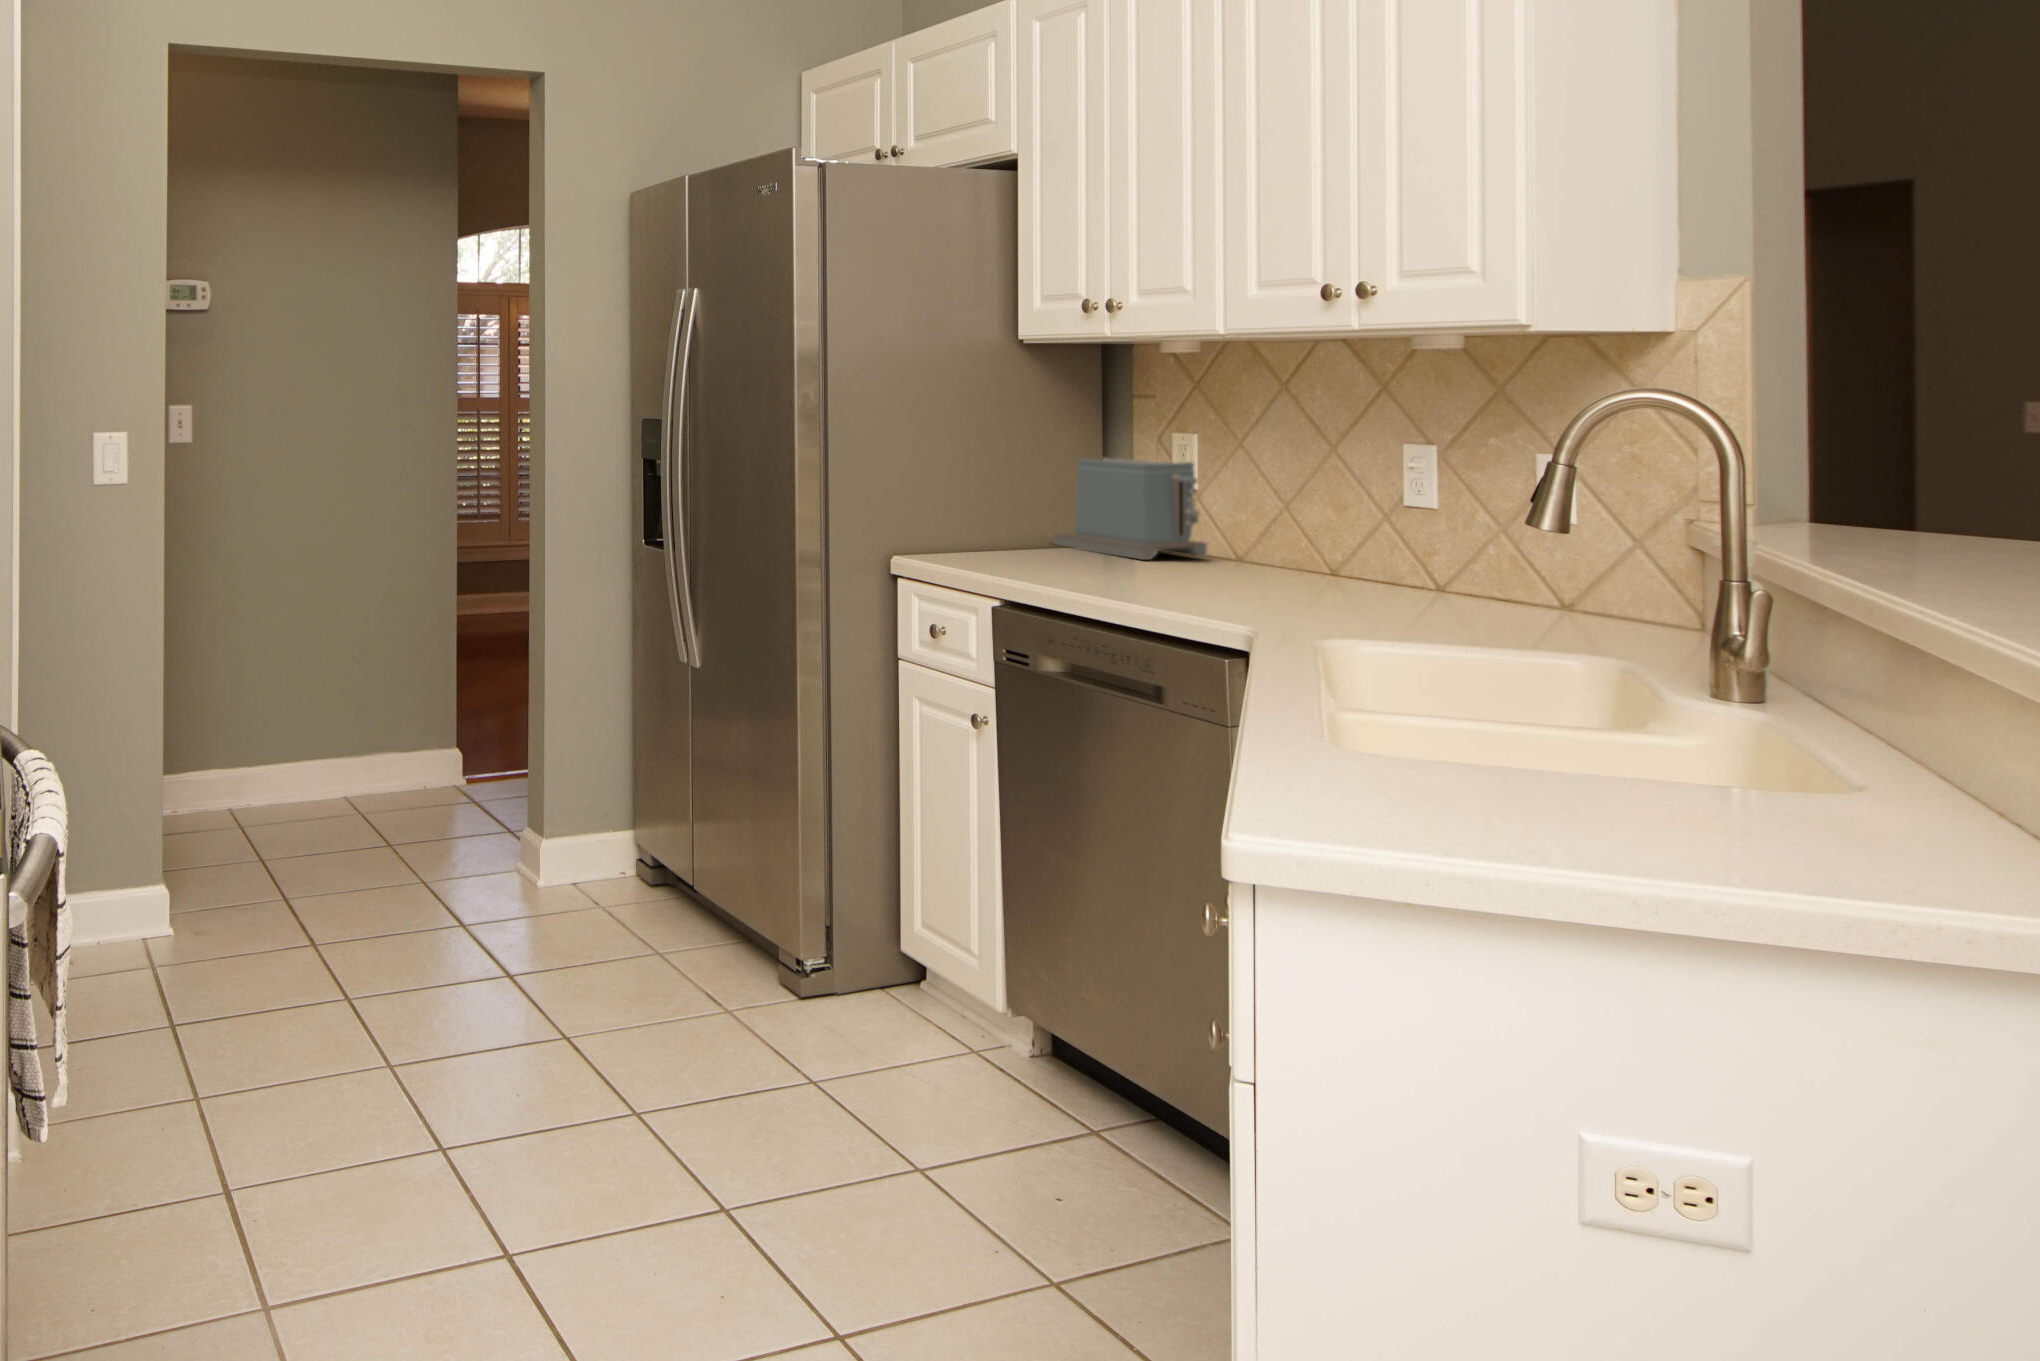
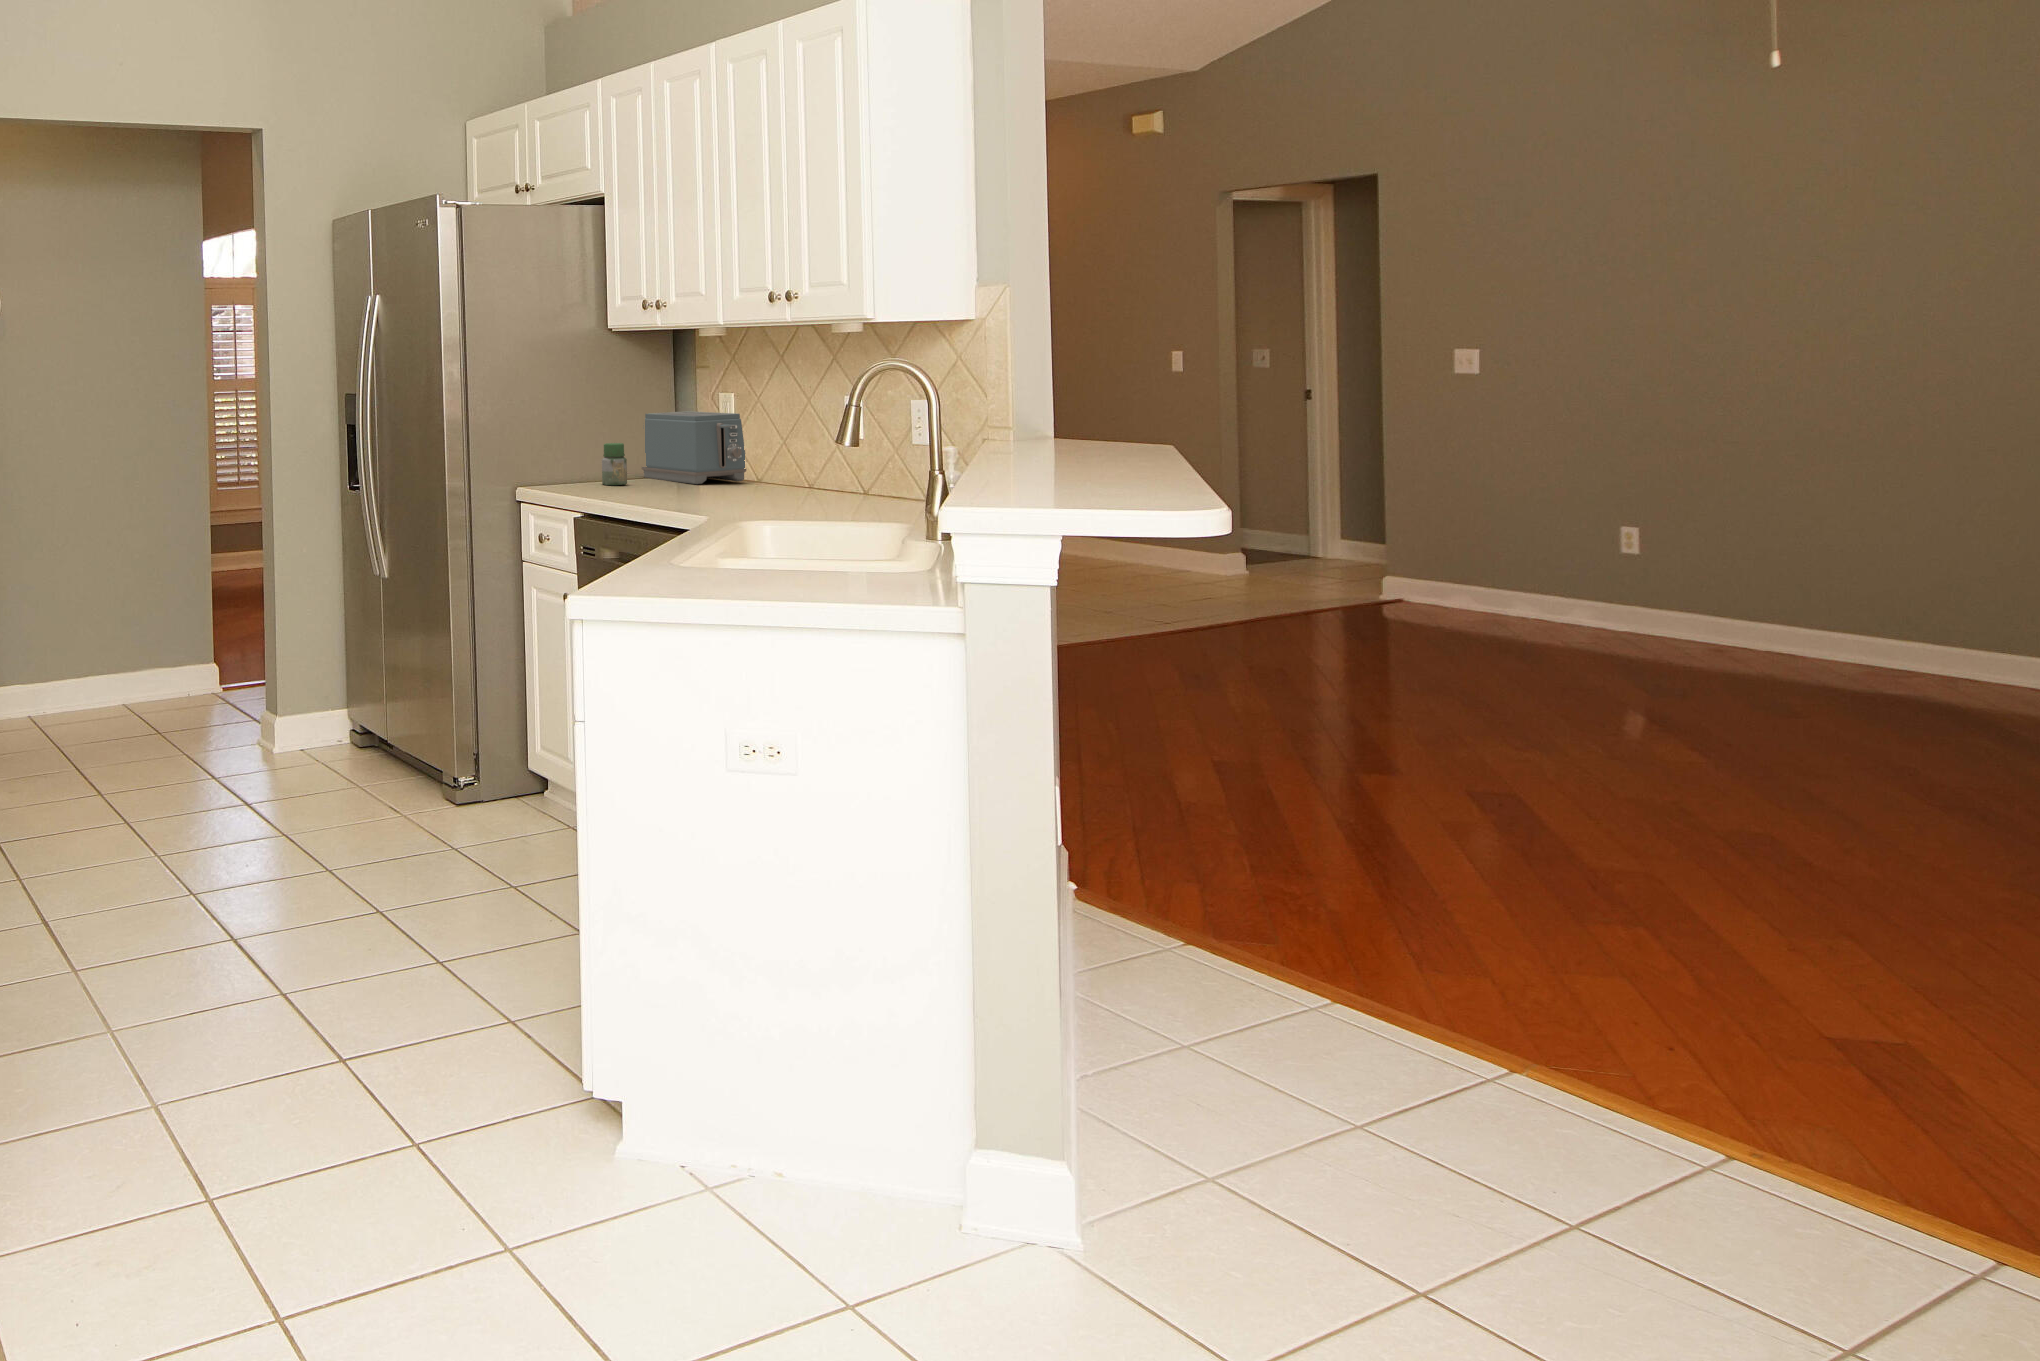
jar: none [1013,499,1049,558] -> present [602,443,627,485]

